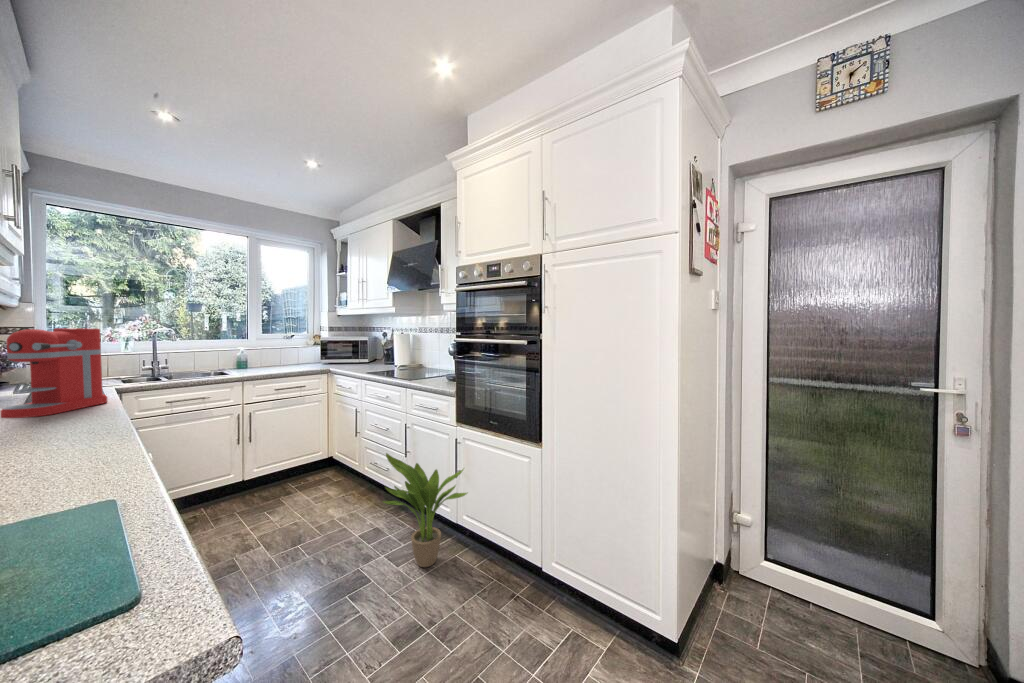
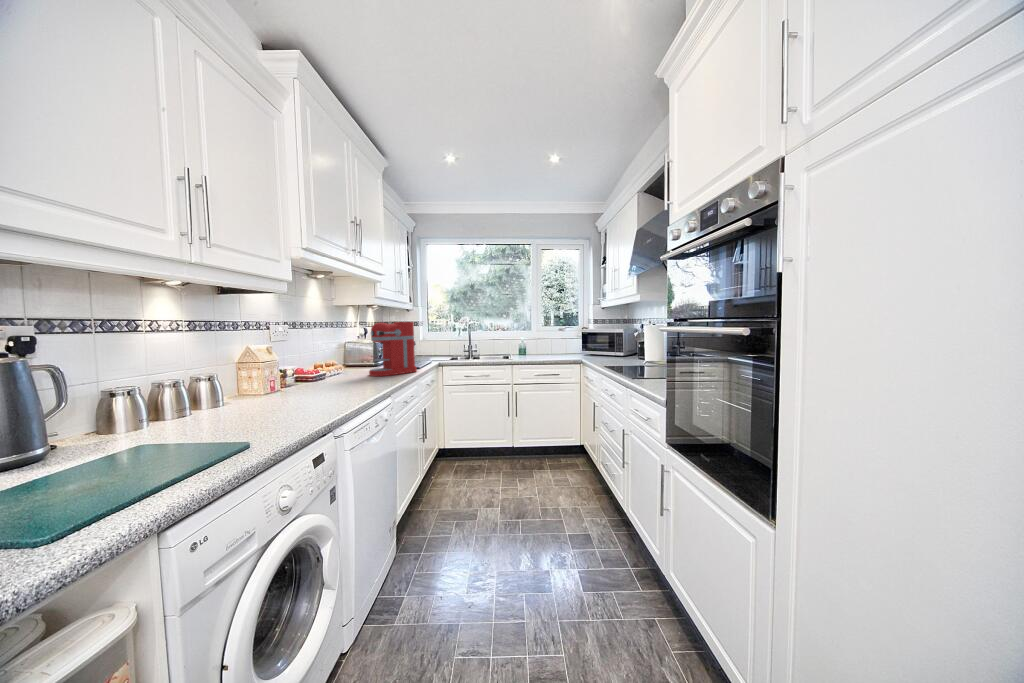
potted plant: present [383,453,467,567] -> none [556,457,666,614]

